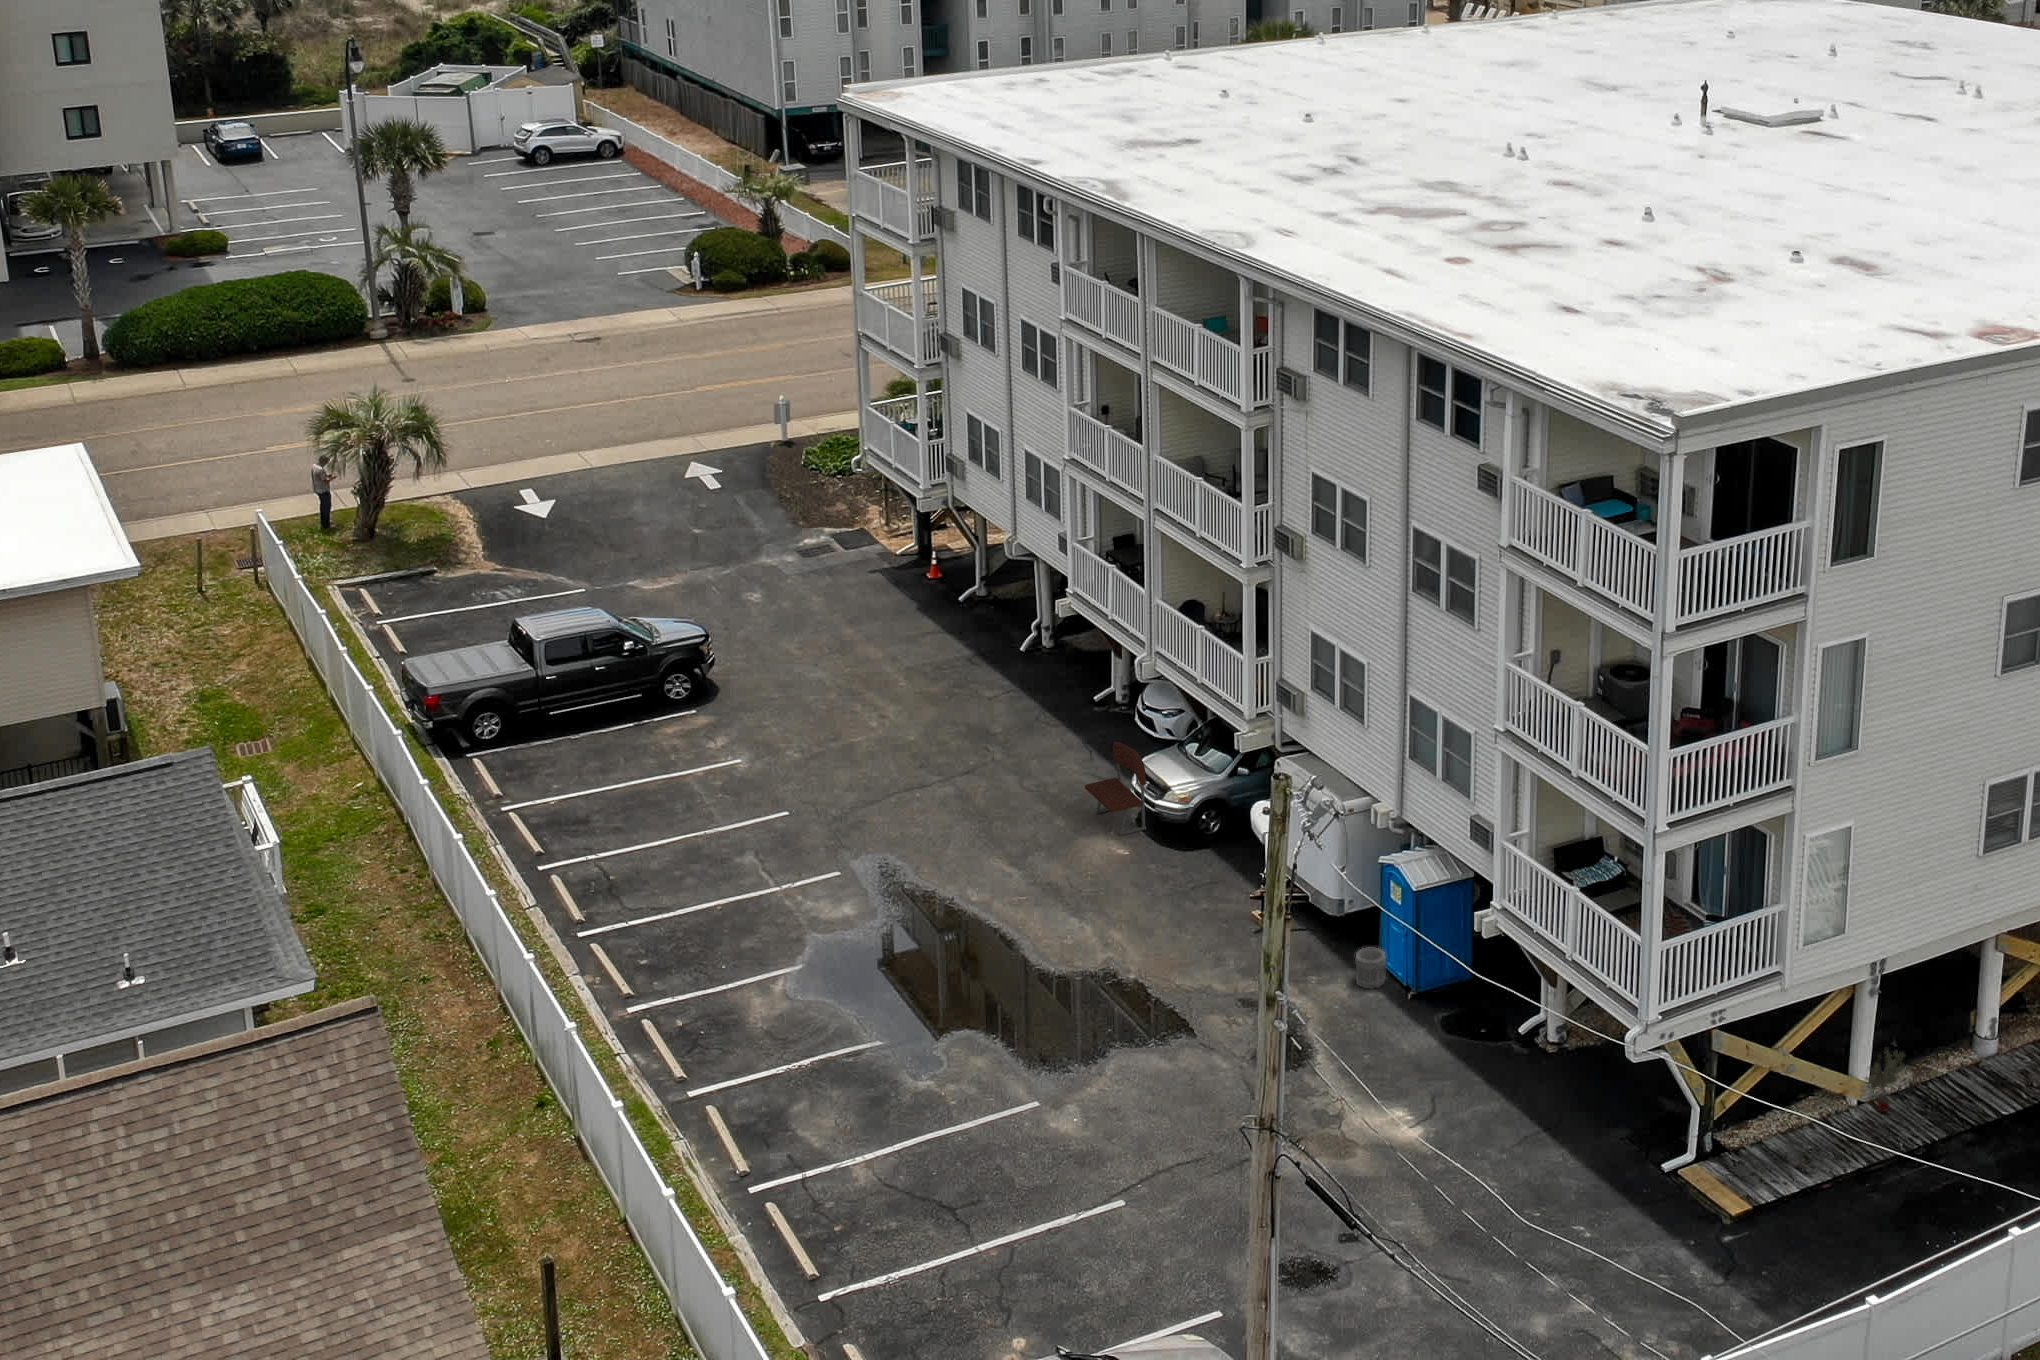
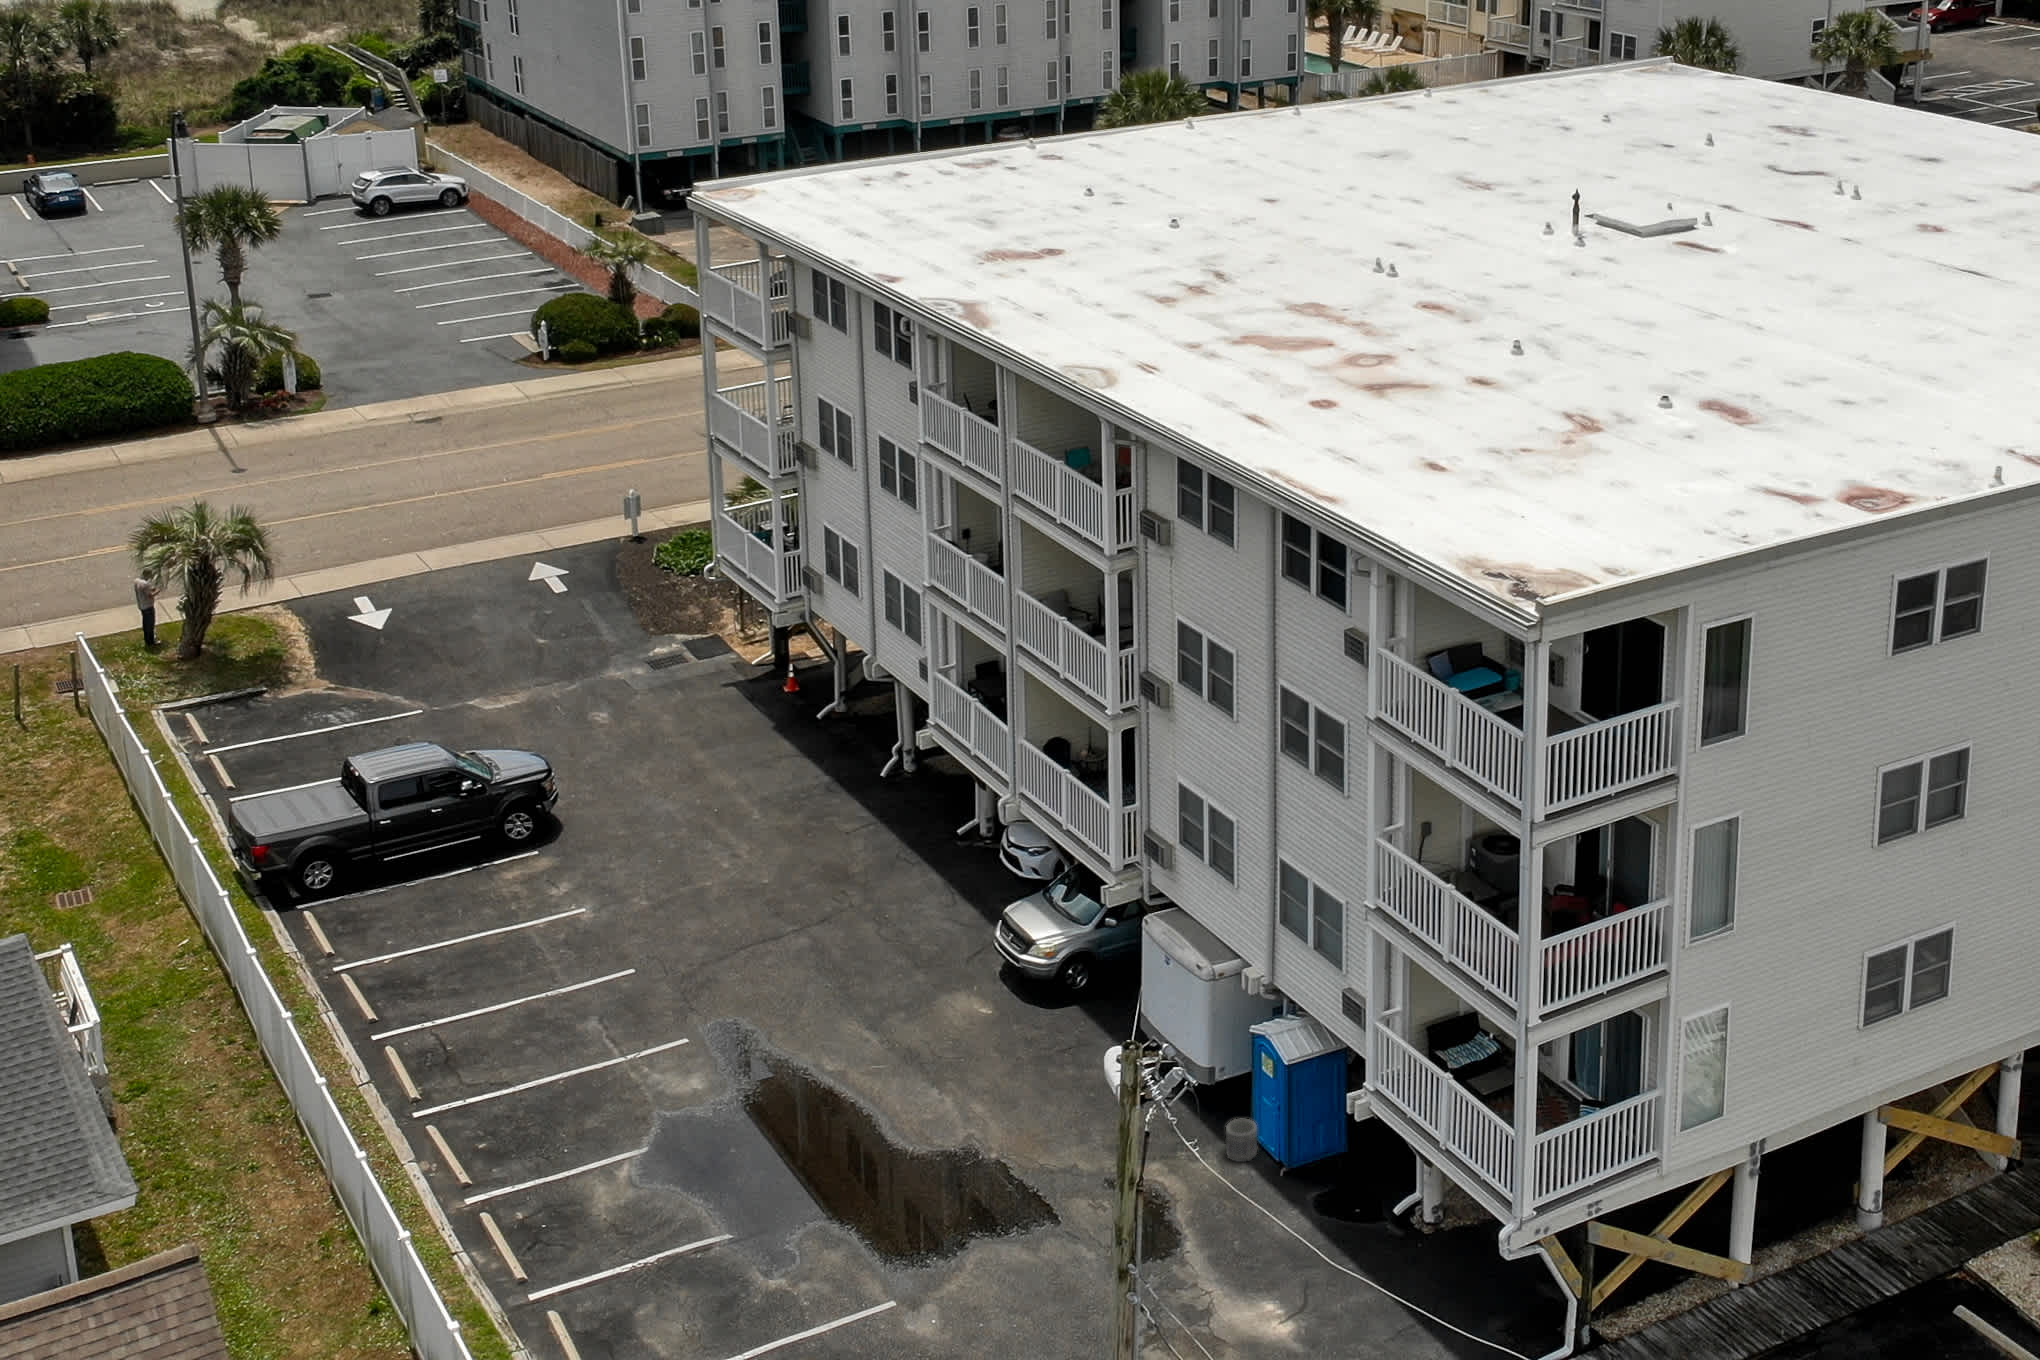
bench: present [1085,742,1146,836] -> none [949,892,1013,992]
potted tree: present [1865,1049,1905,1112] -> none [1740,1225,1783,1291]

